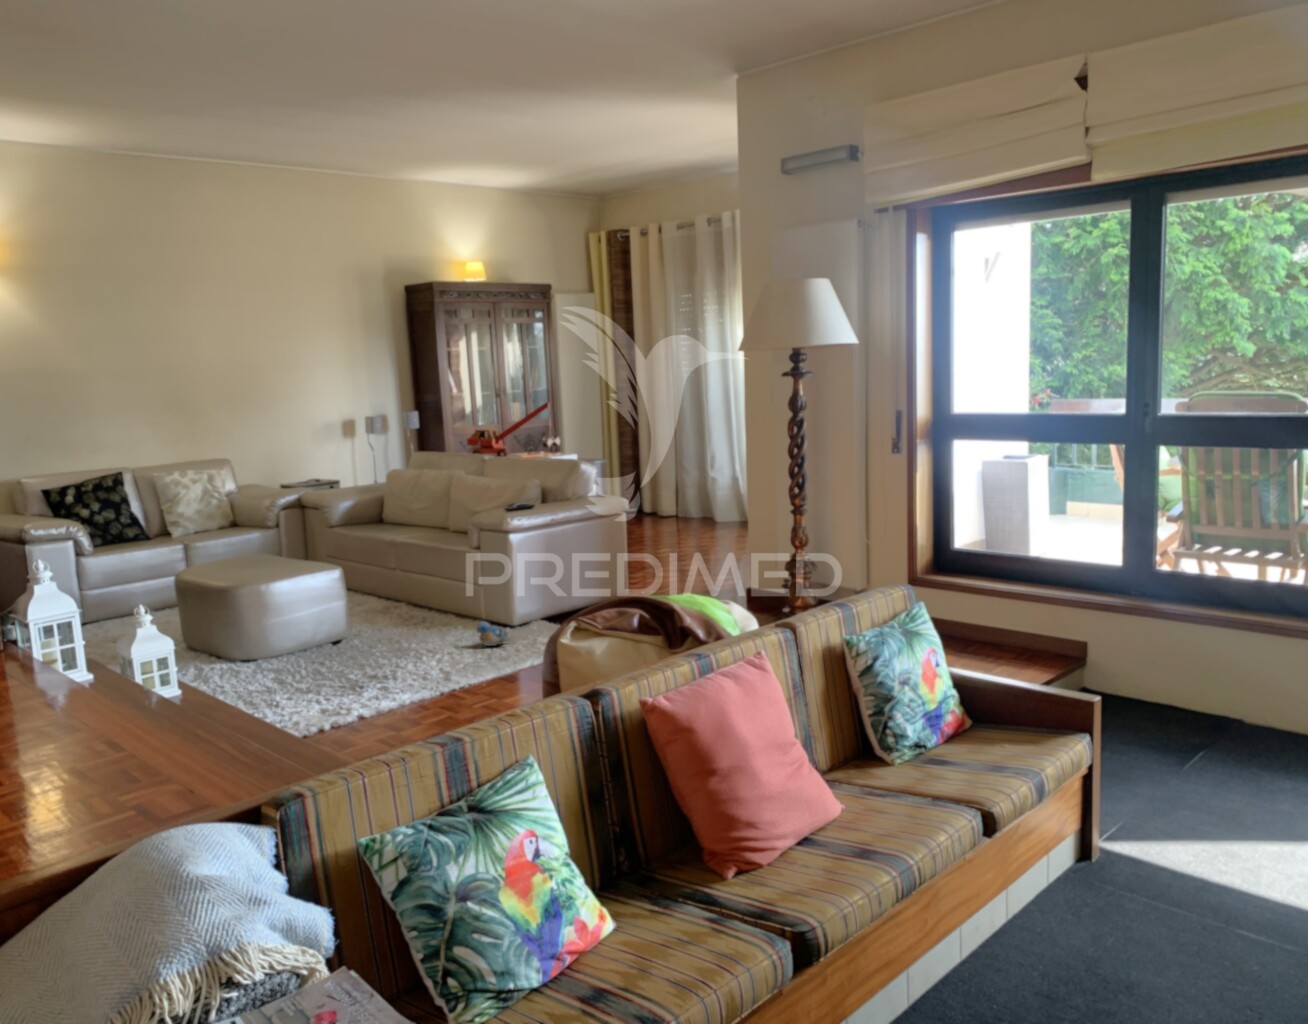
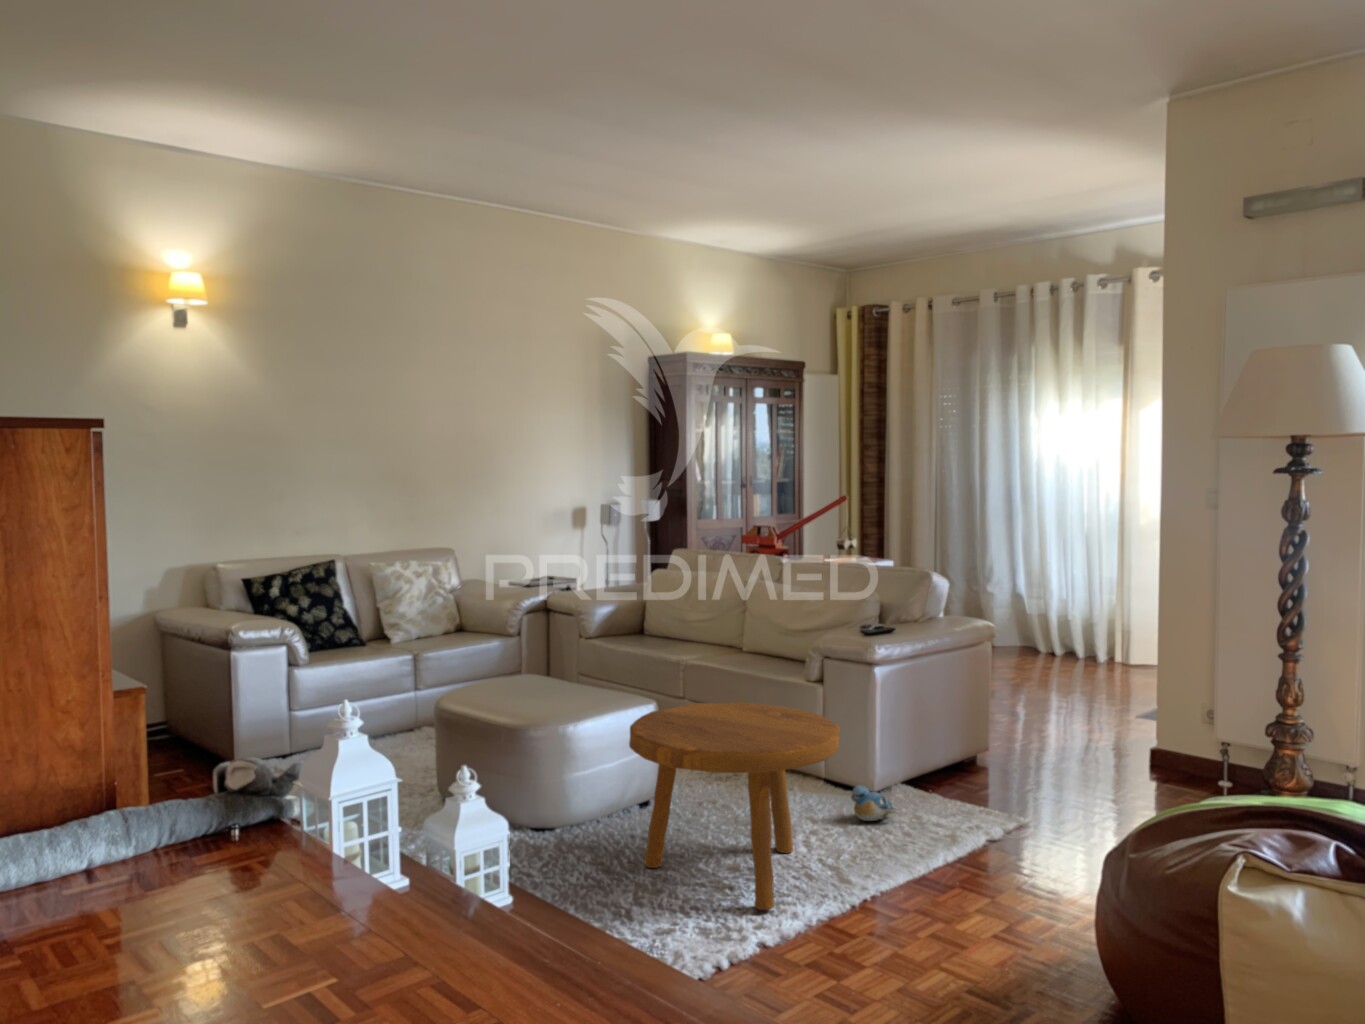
footstool: none [287,566,437,697] -> present [629,702,840,910]

